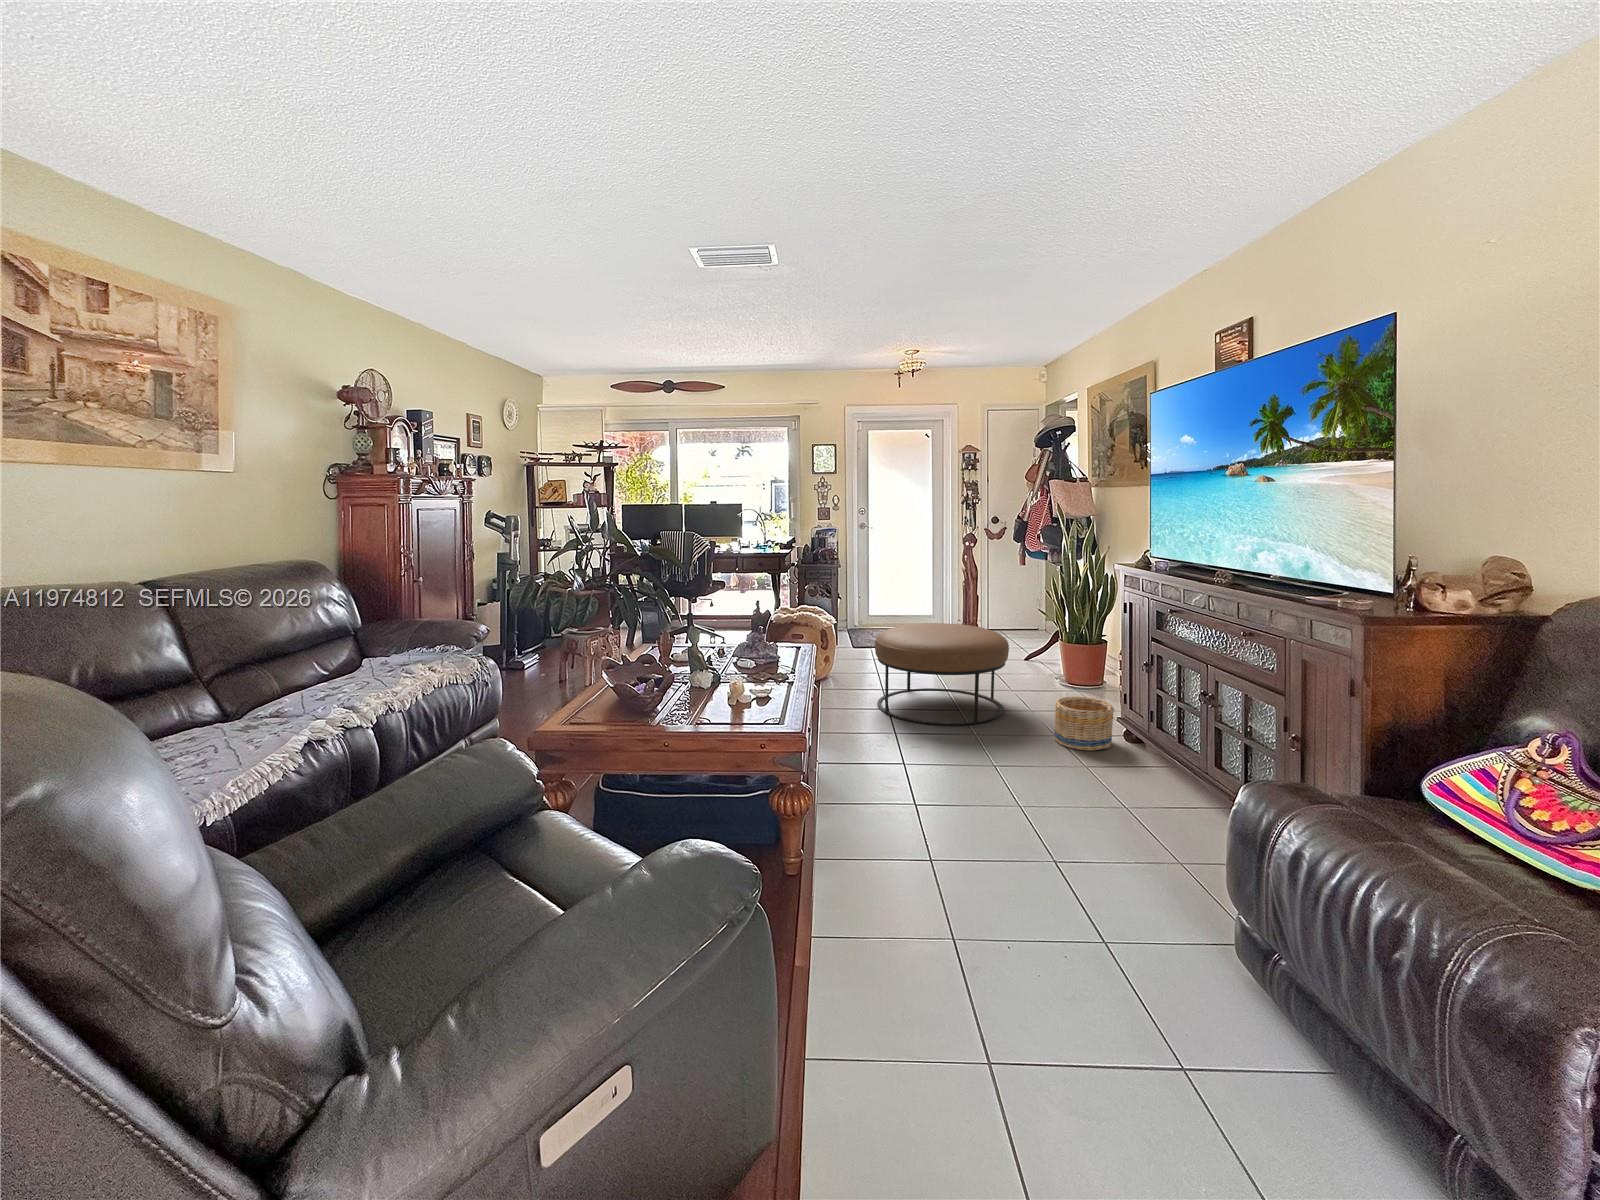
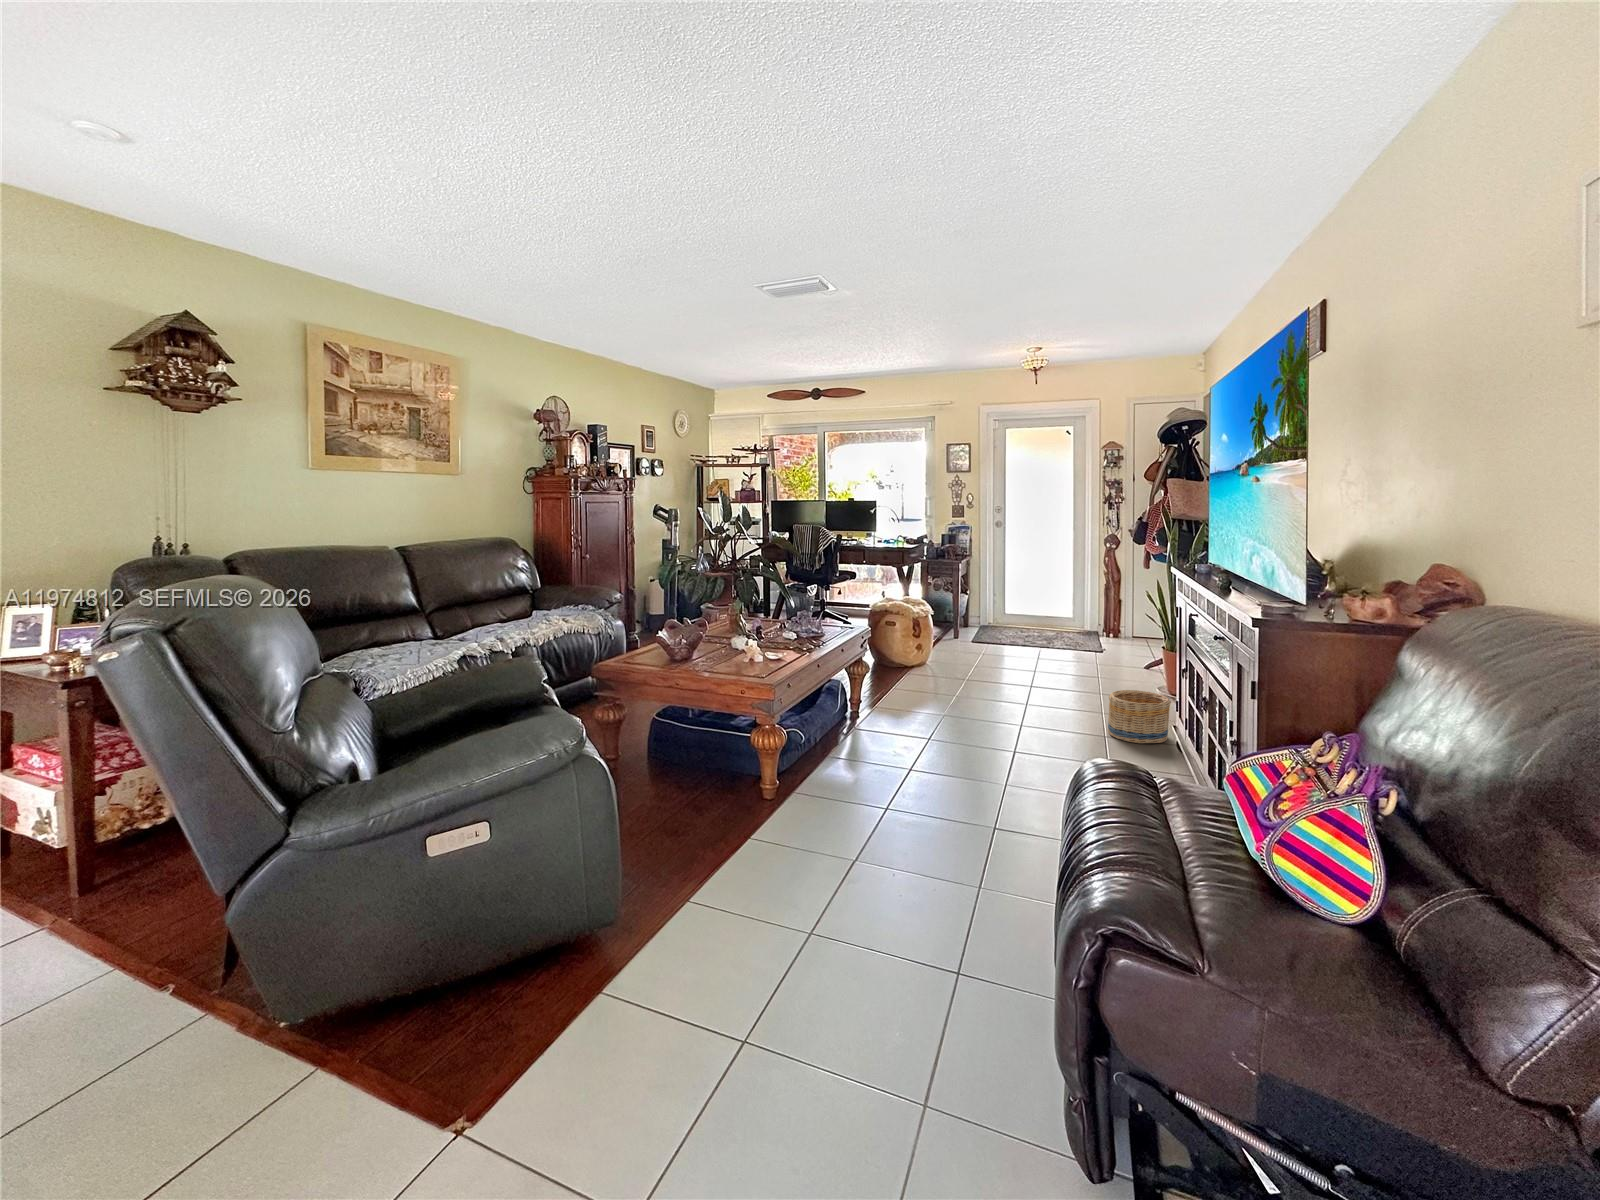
ottoman: present [875,623,1009,725] -> none [952,615,1085,711]

